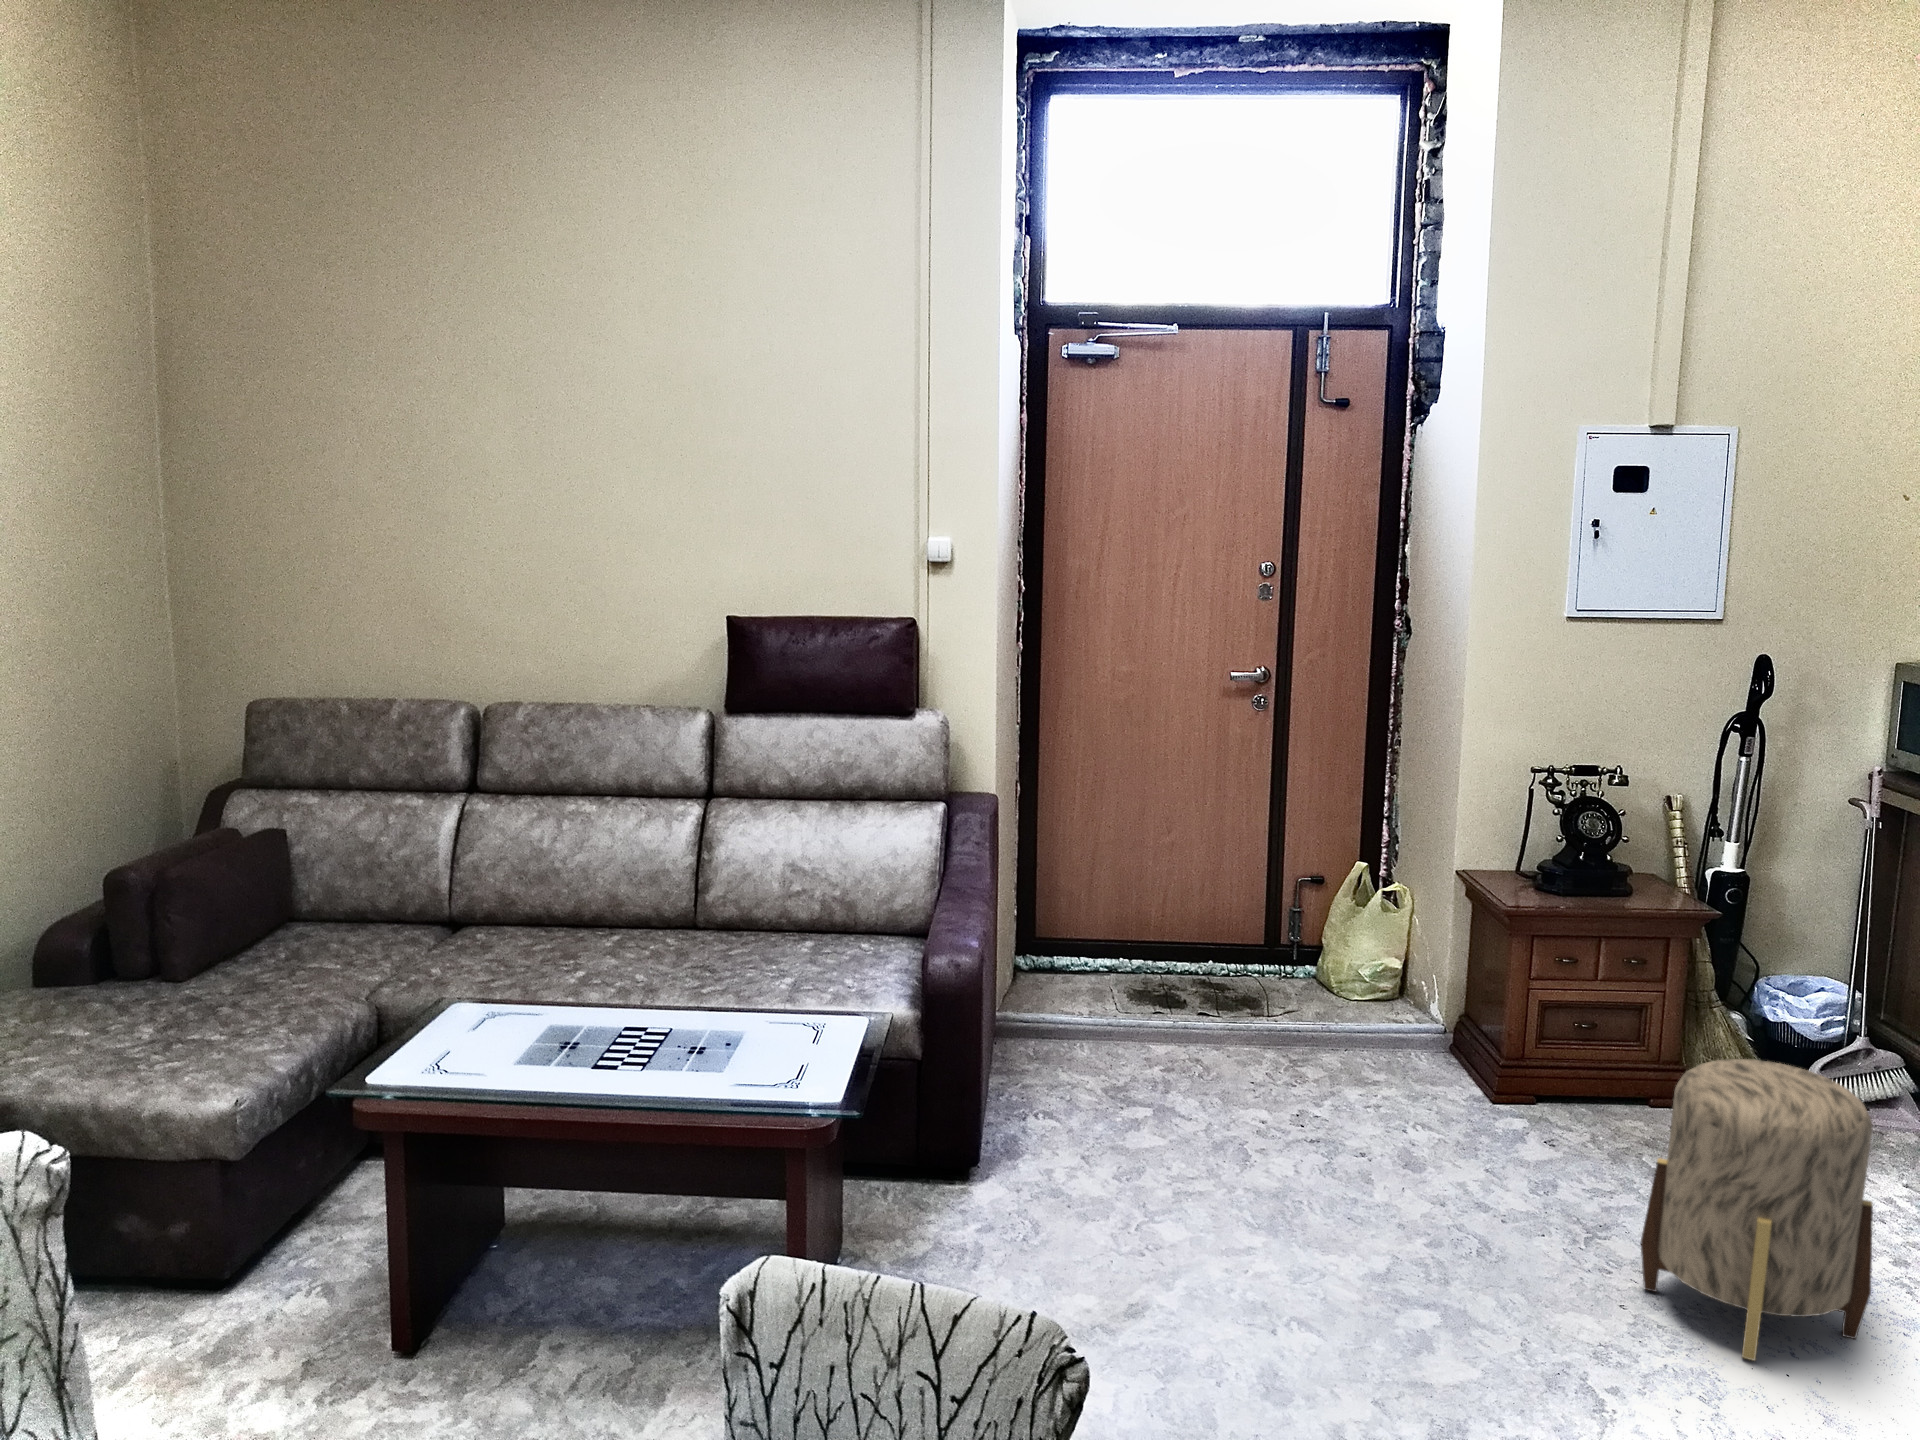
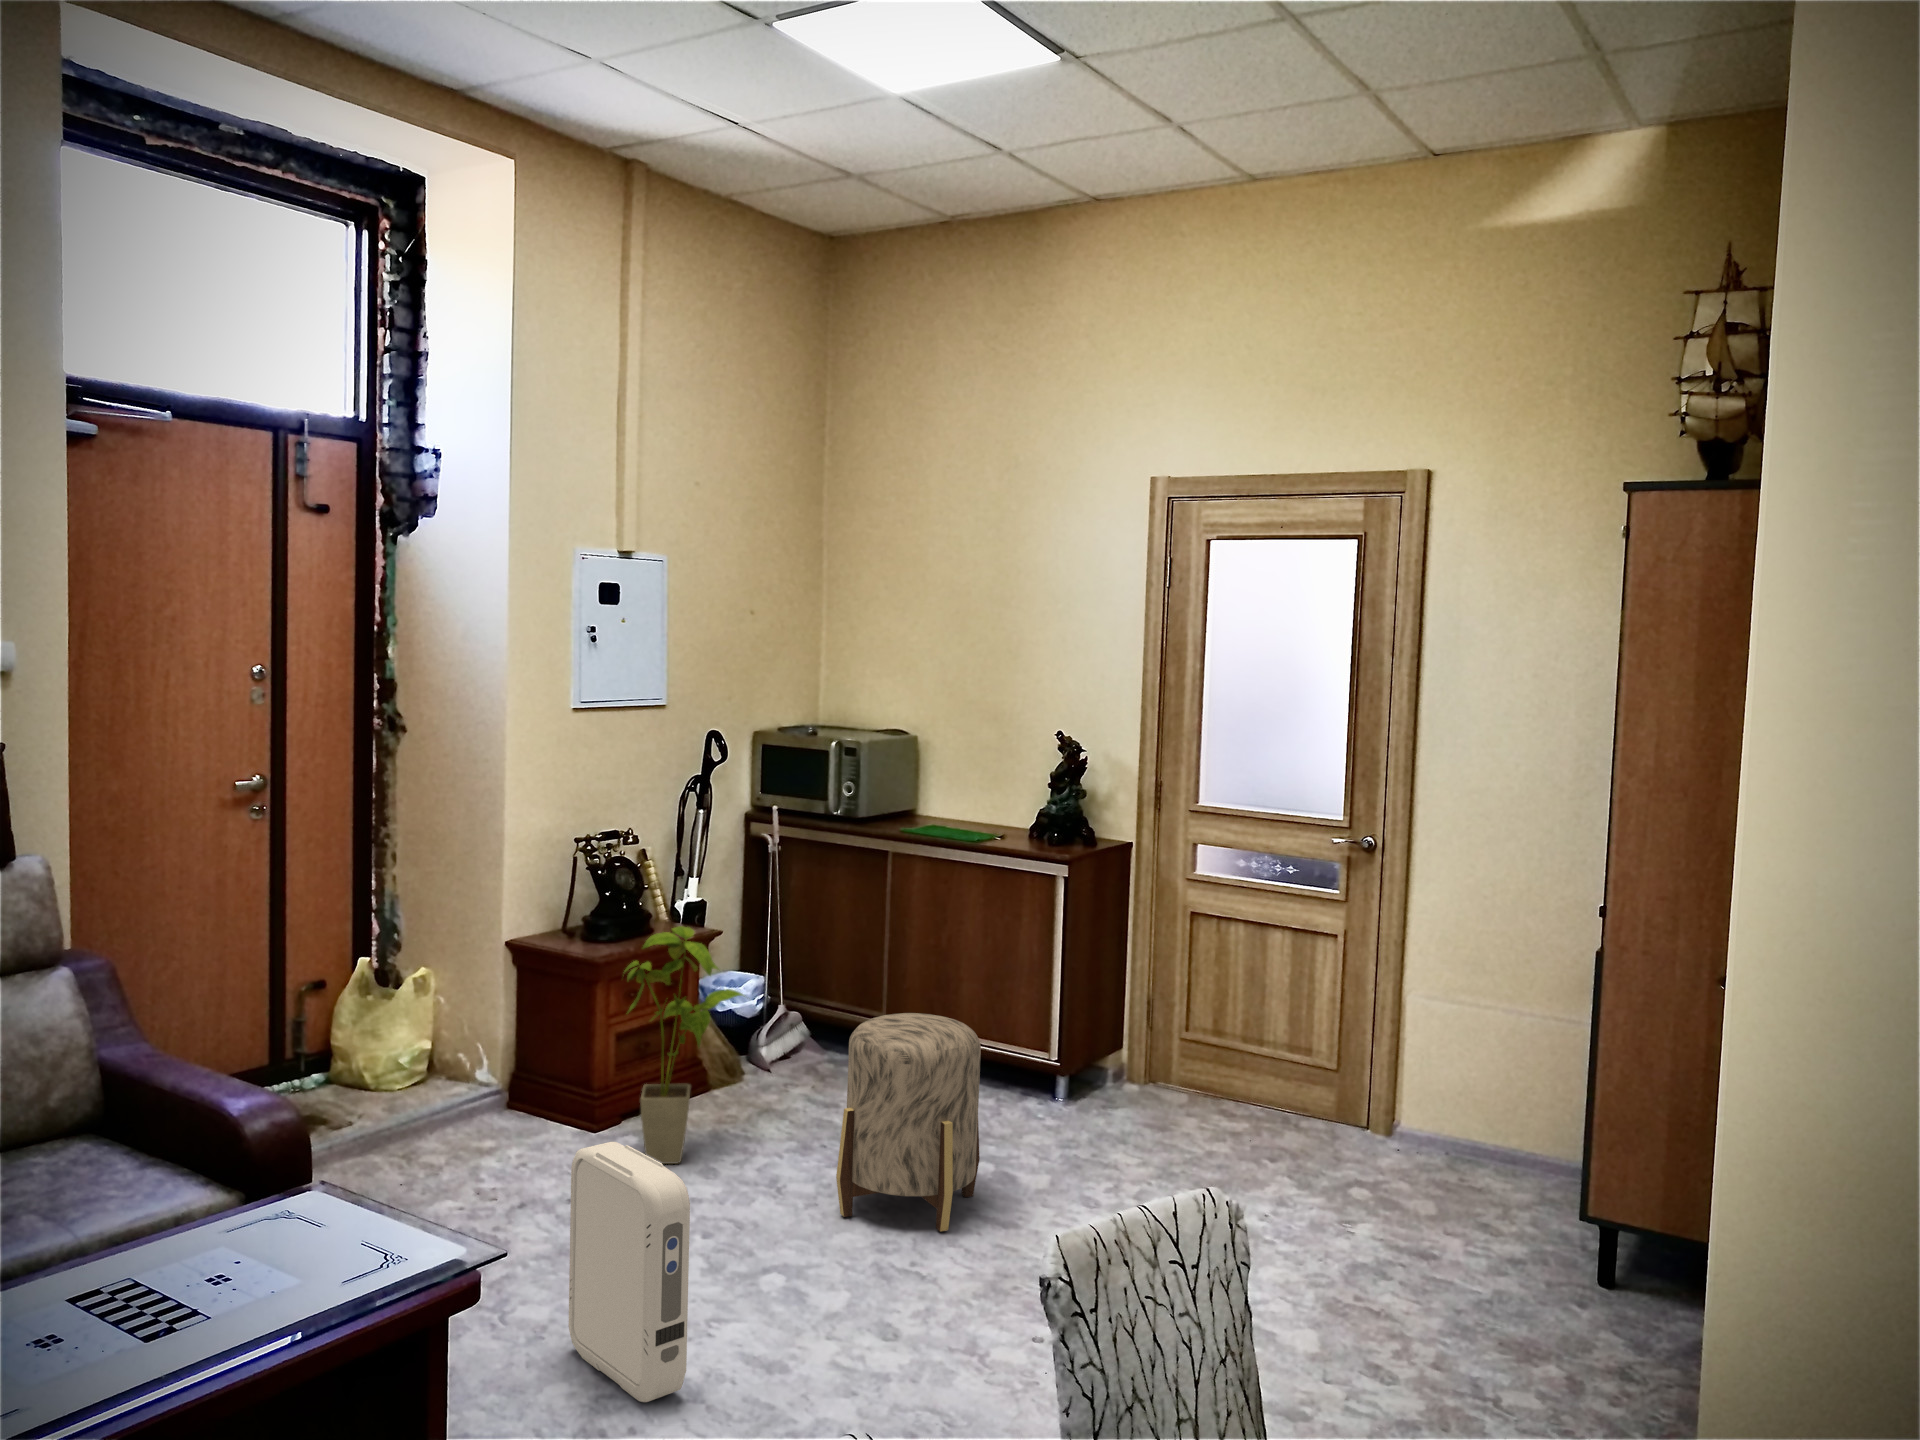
house plant: none [1494,890,1657,1161] -> present [623,926,745,1164]
air purifier: none [1193,1089,1257,1367] -> present [568,1142,690,1402]

